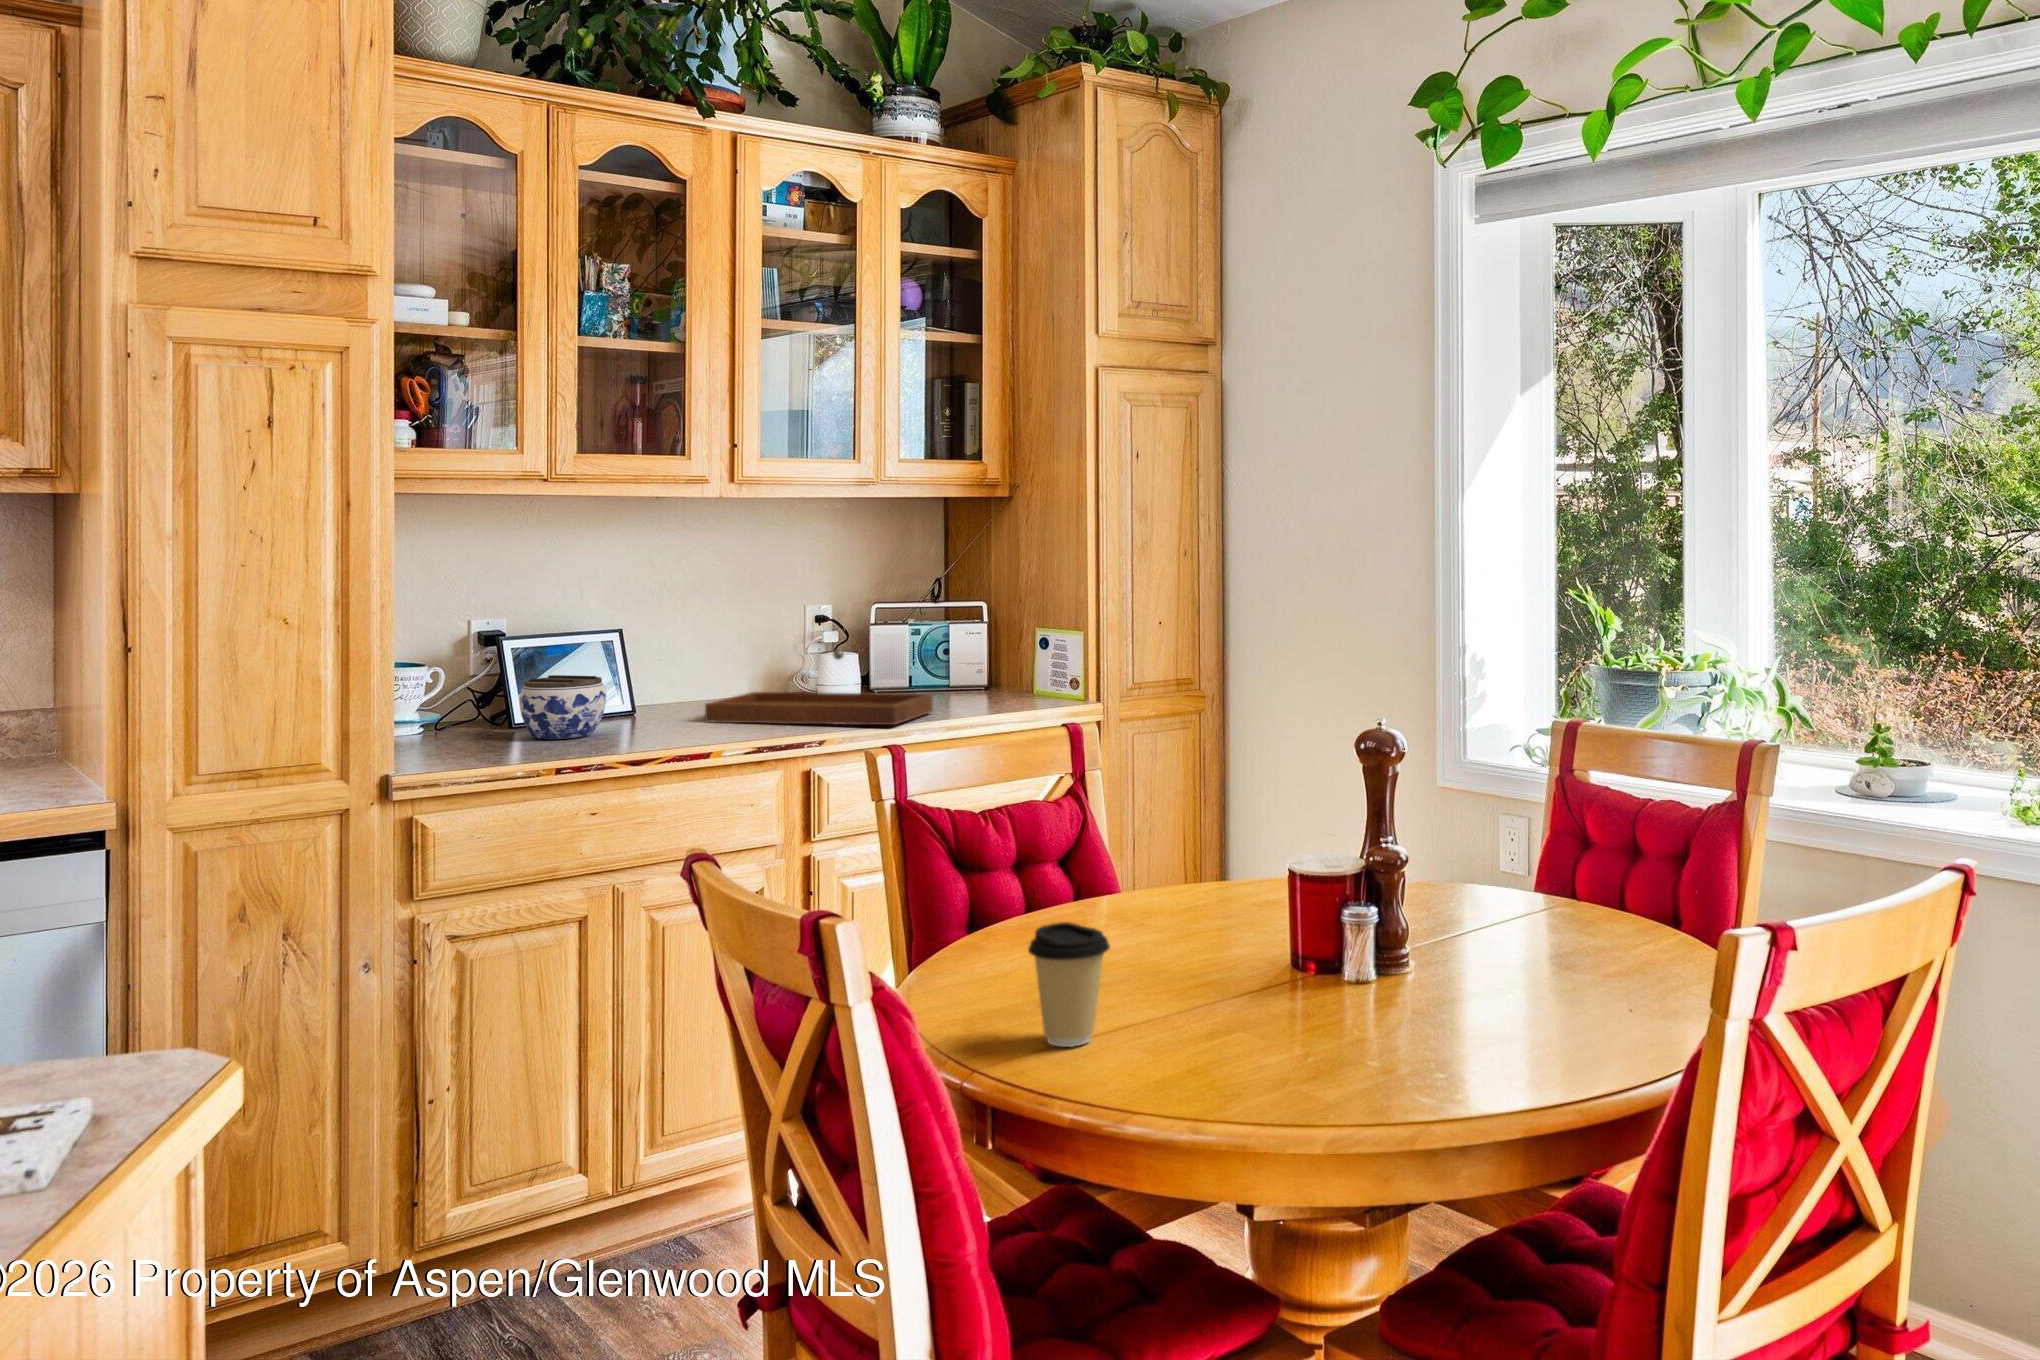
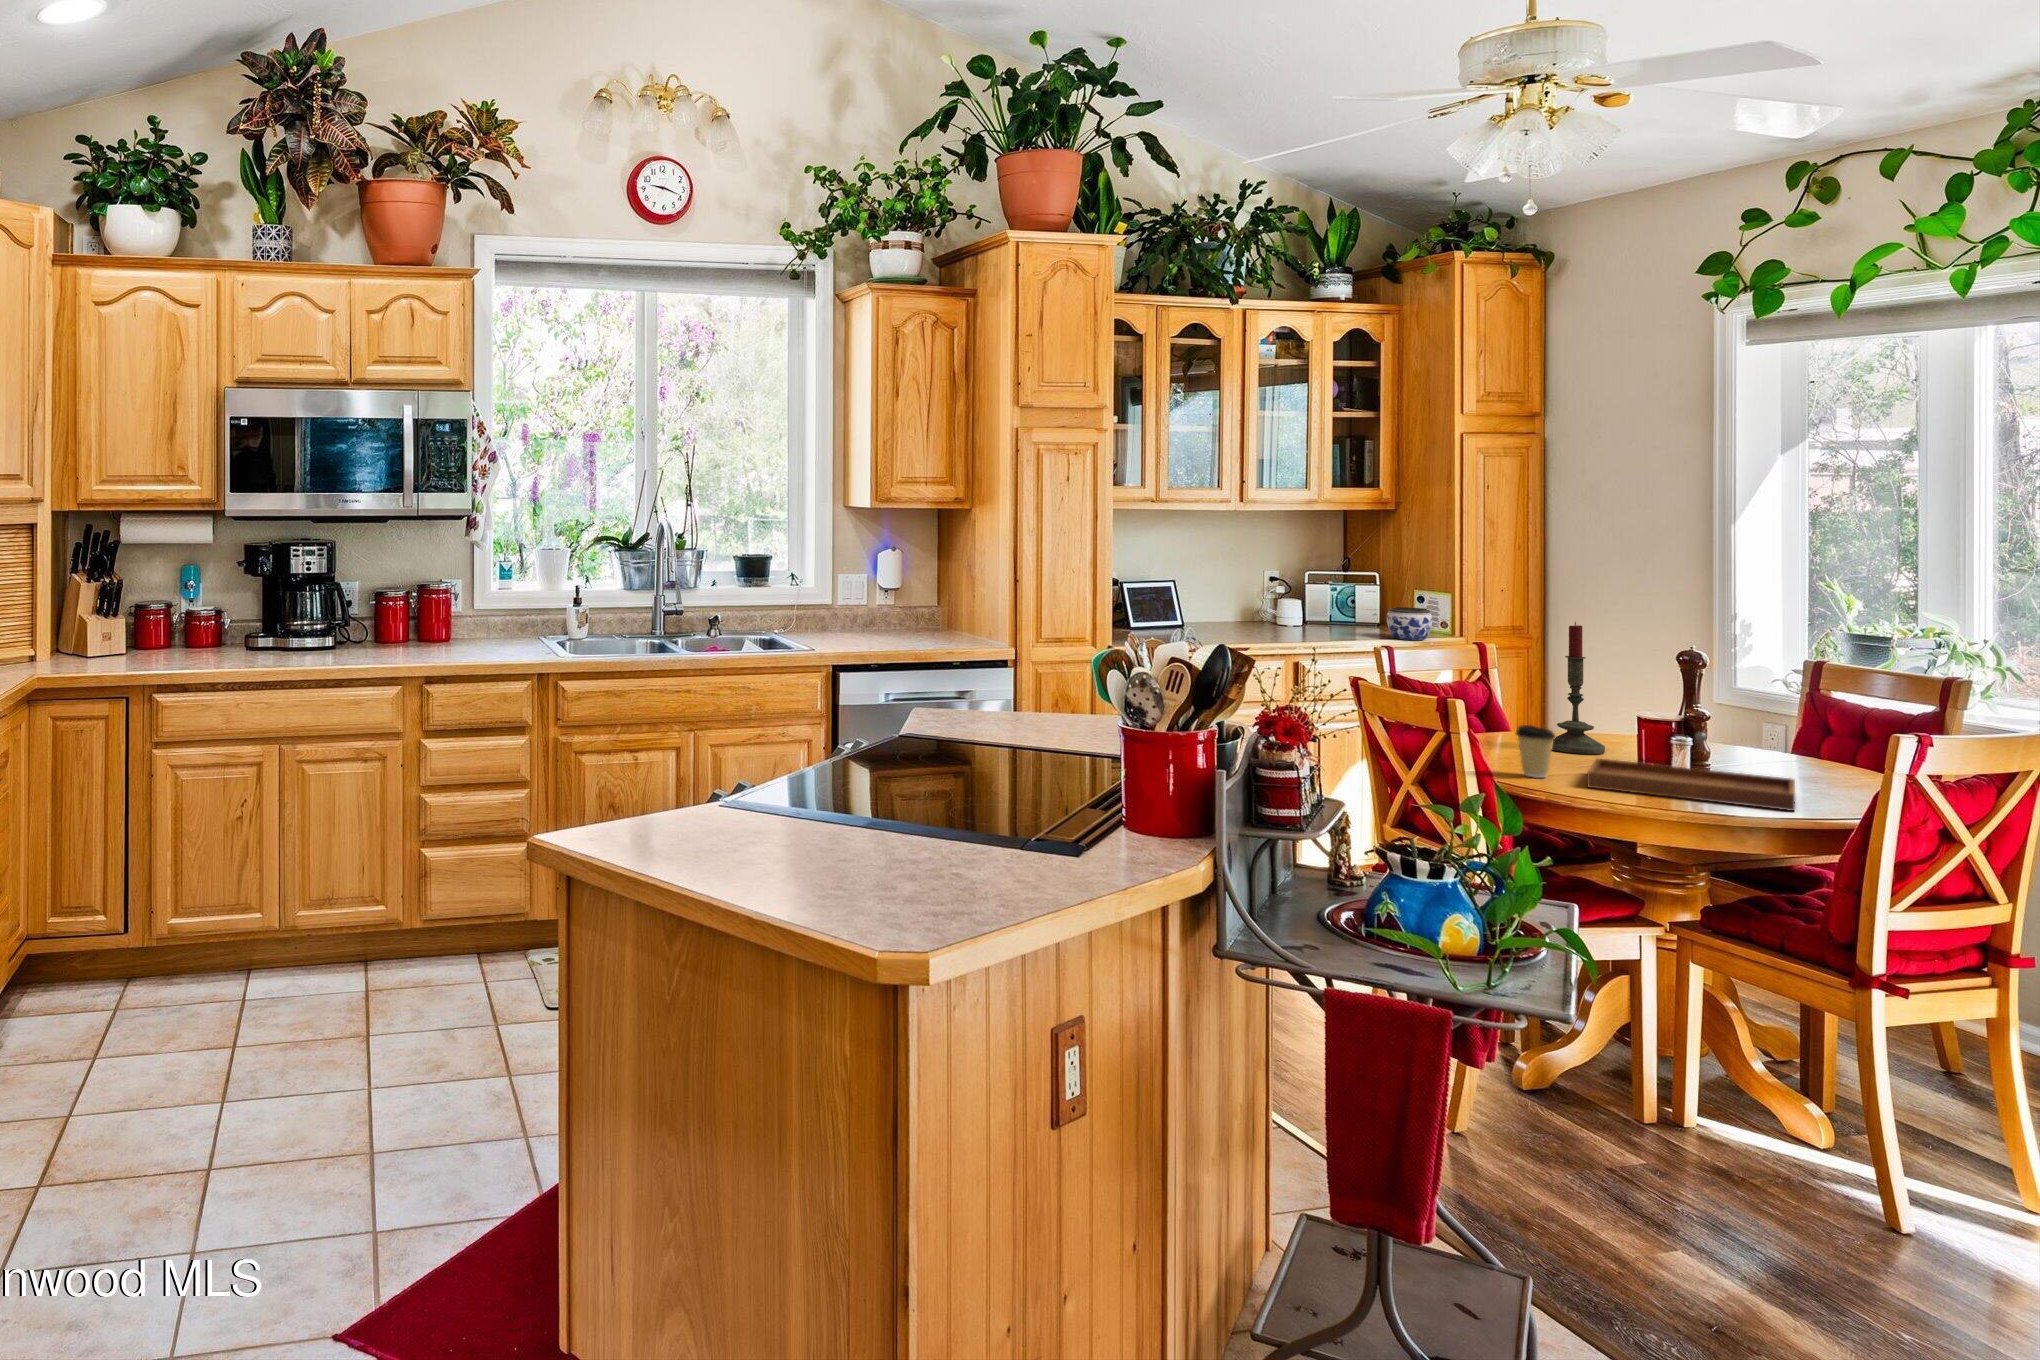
tray: present [705,649,933,725] -> present [1587,732,1795,811]
jar: present [519,675,606,739] -> present [1387,607,1432,640]
candle: none [1143,677,1243,943] -> present [1552,622,1605,754]

